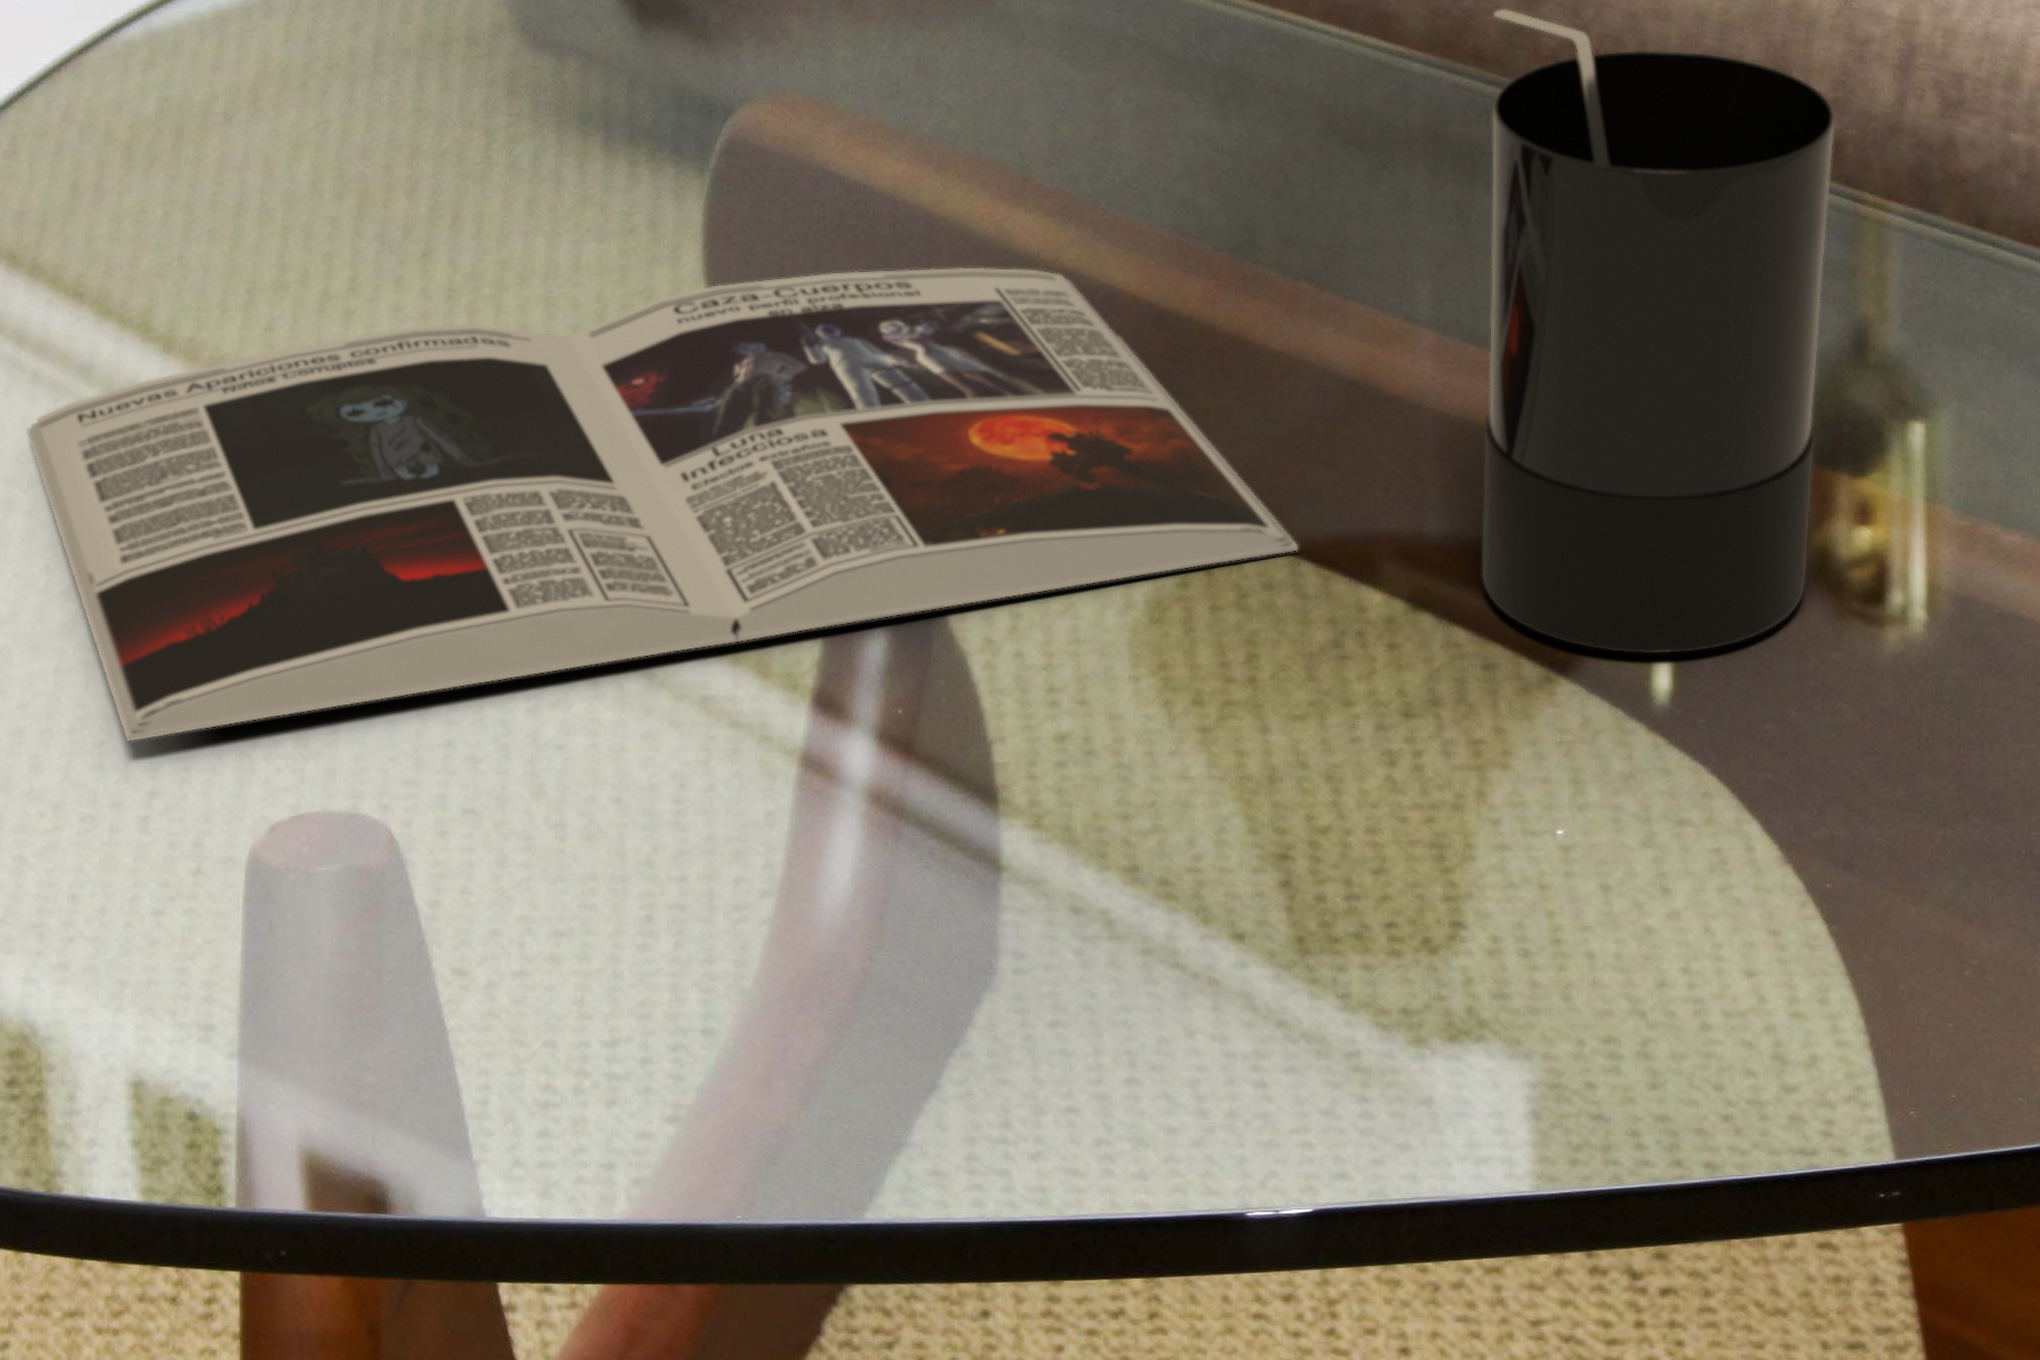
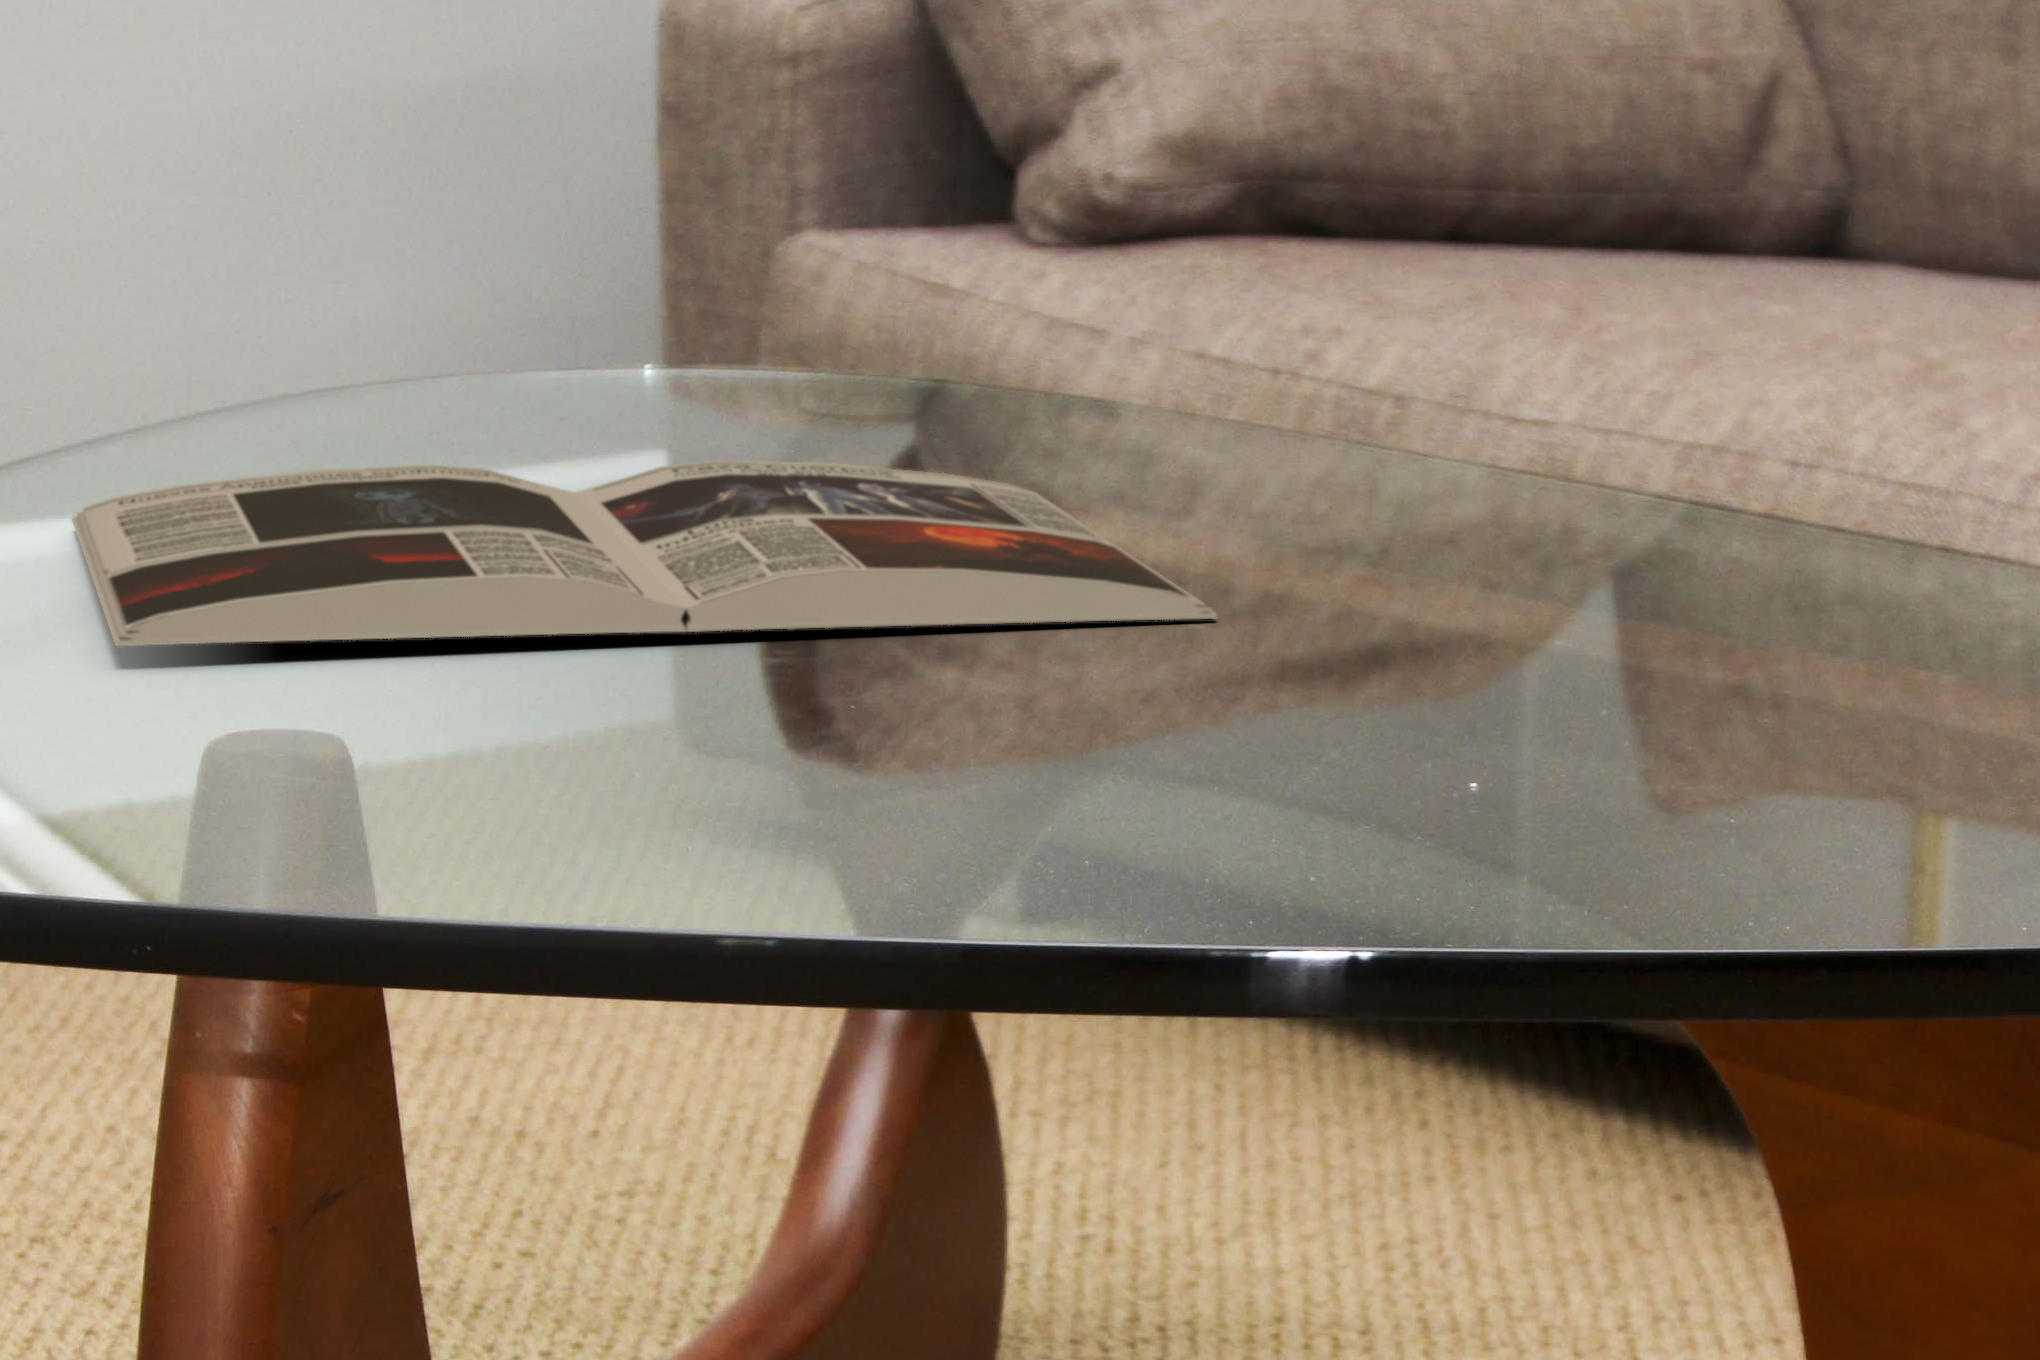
candle: present [1482,9,1834,653] -> none [1384,104,1715,671]

